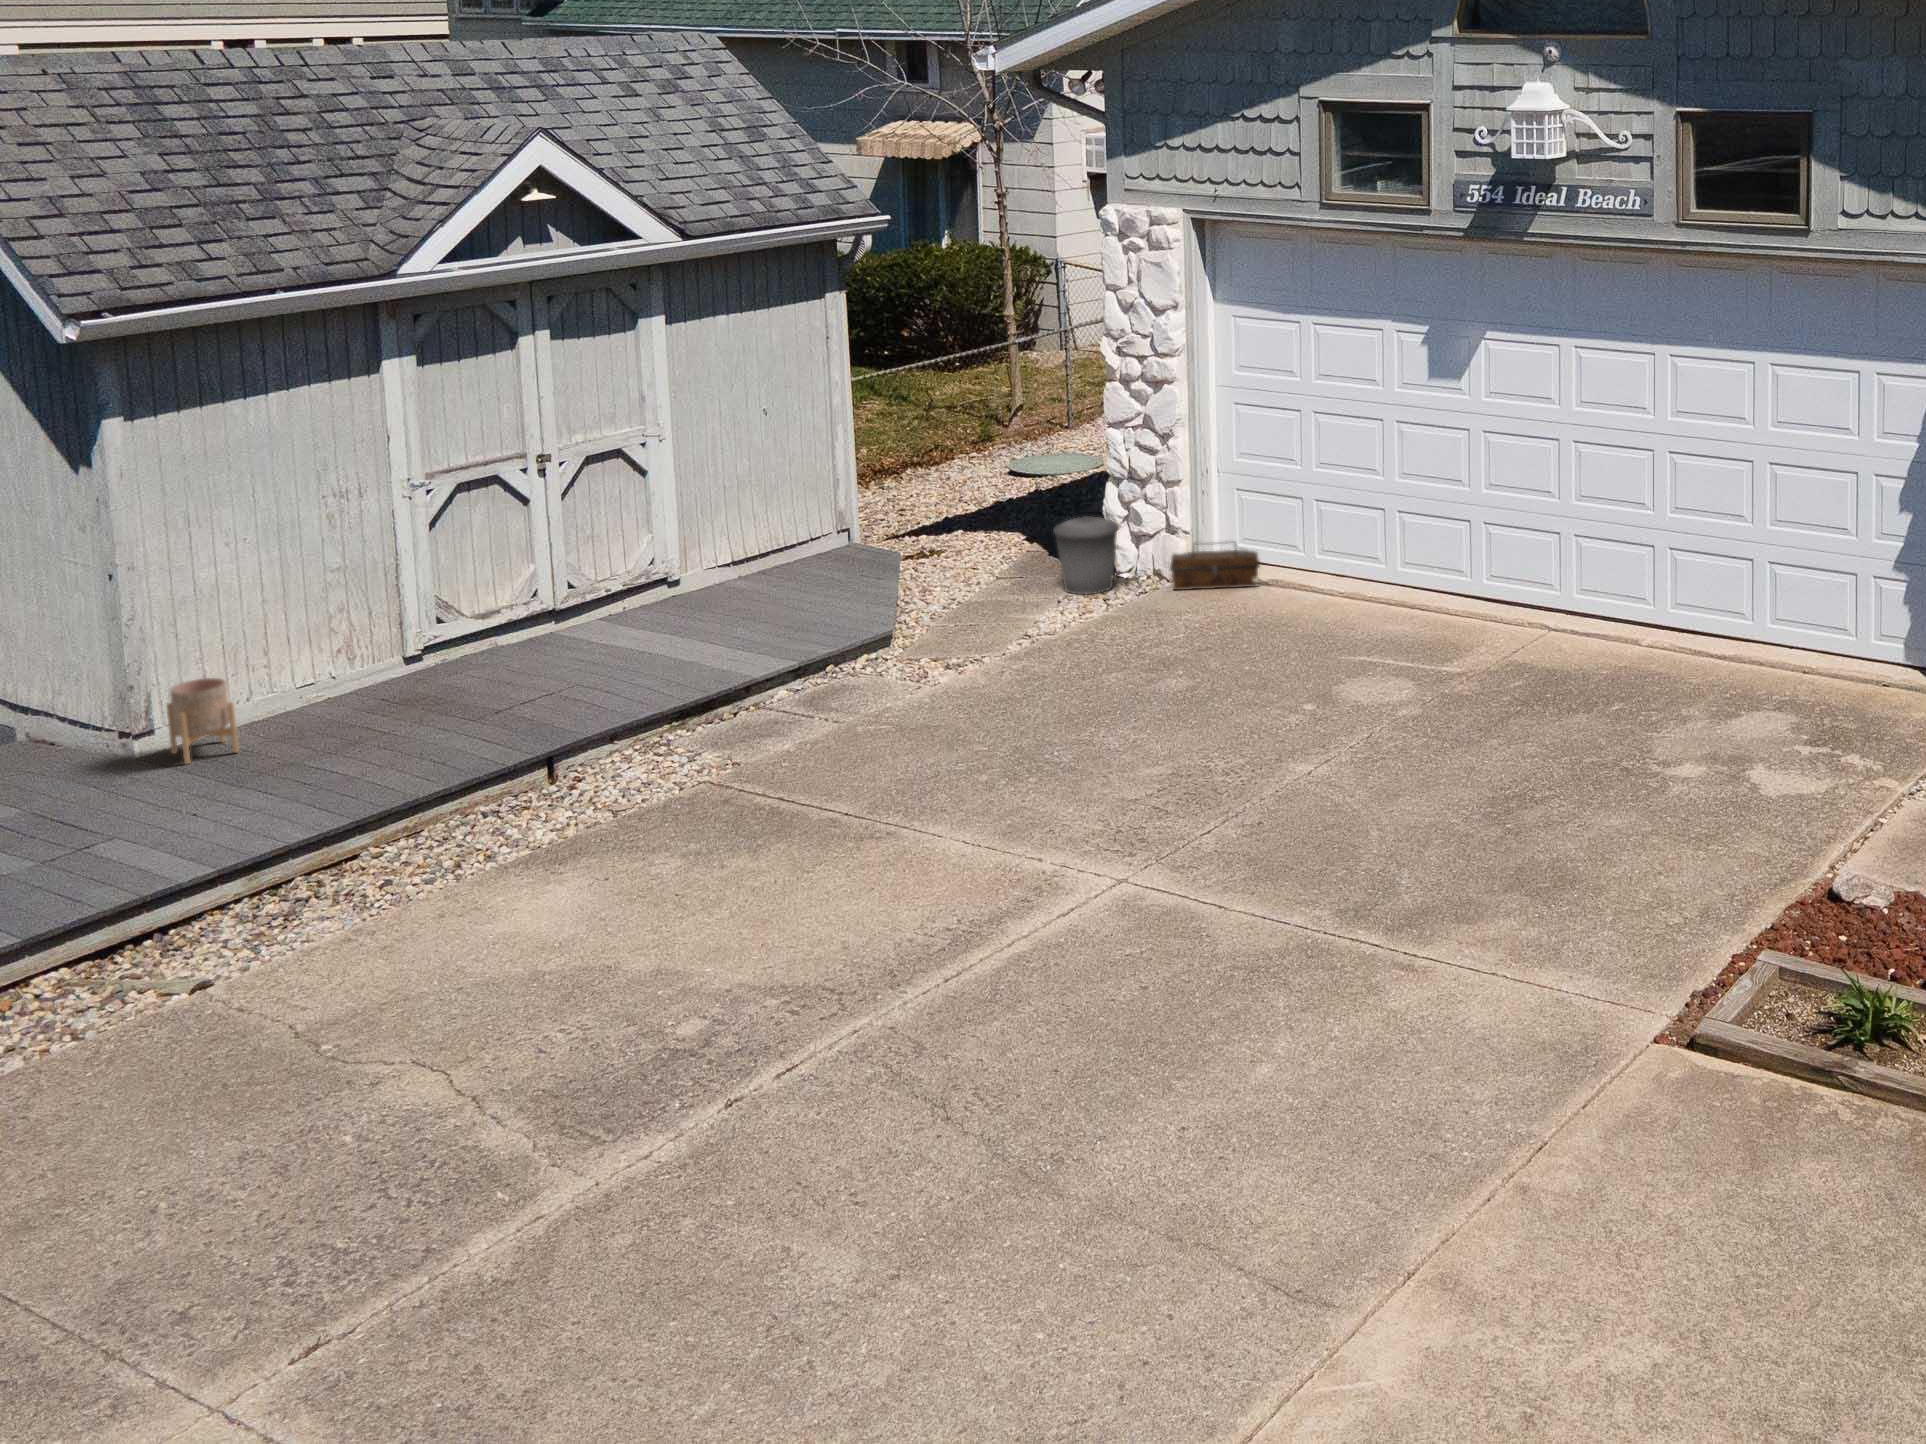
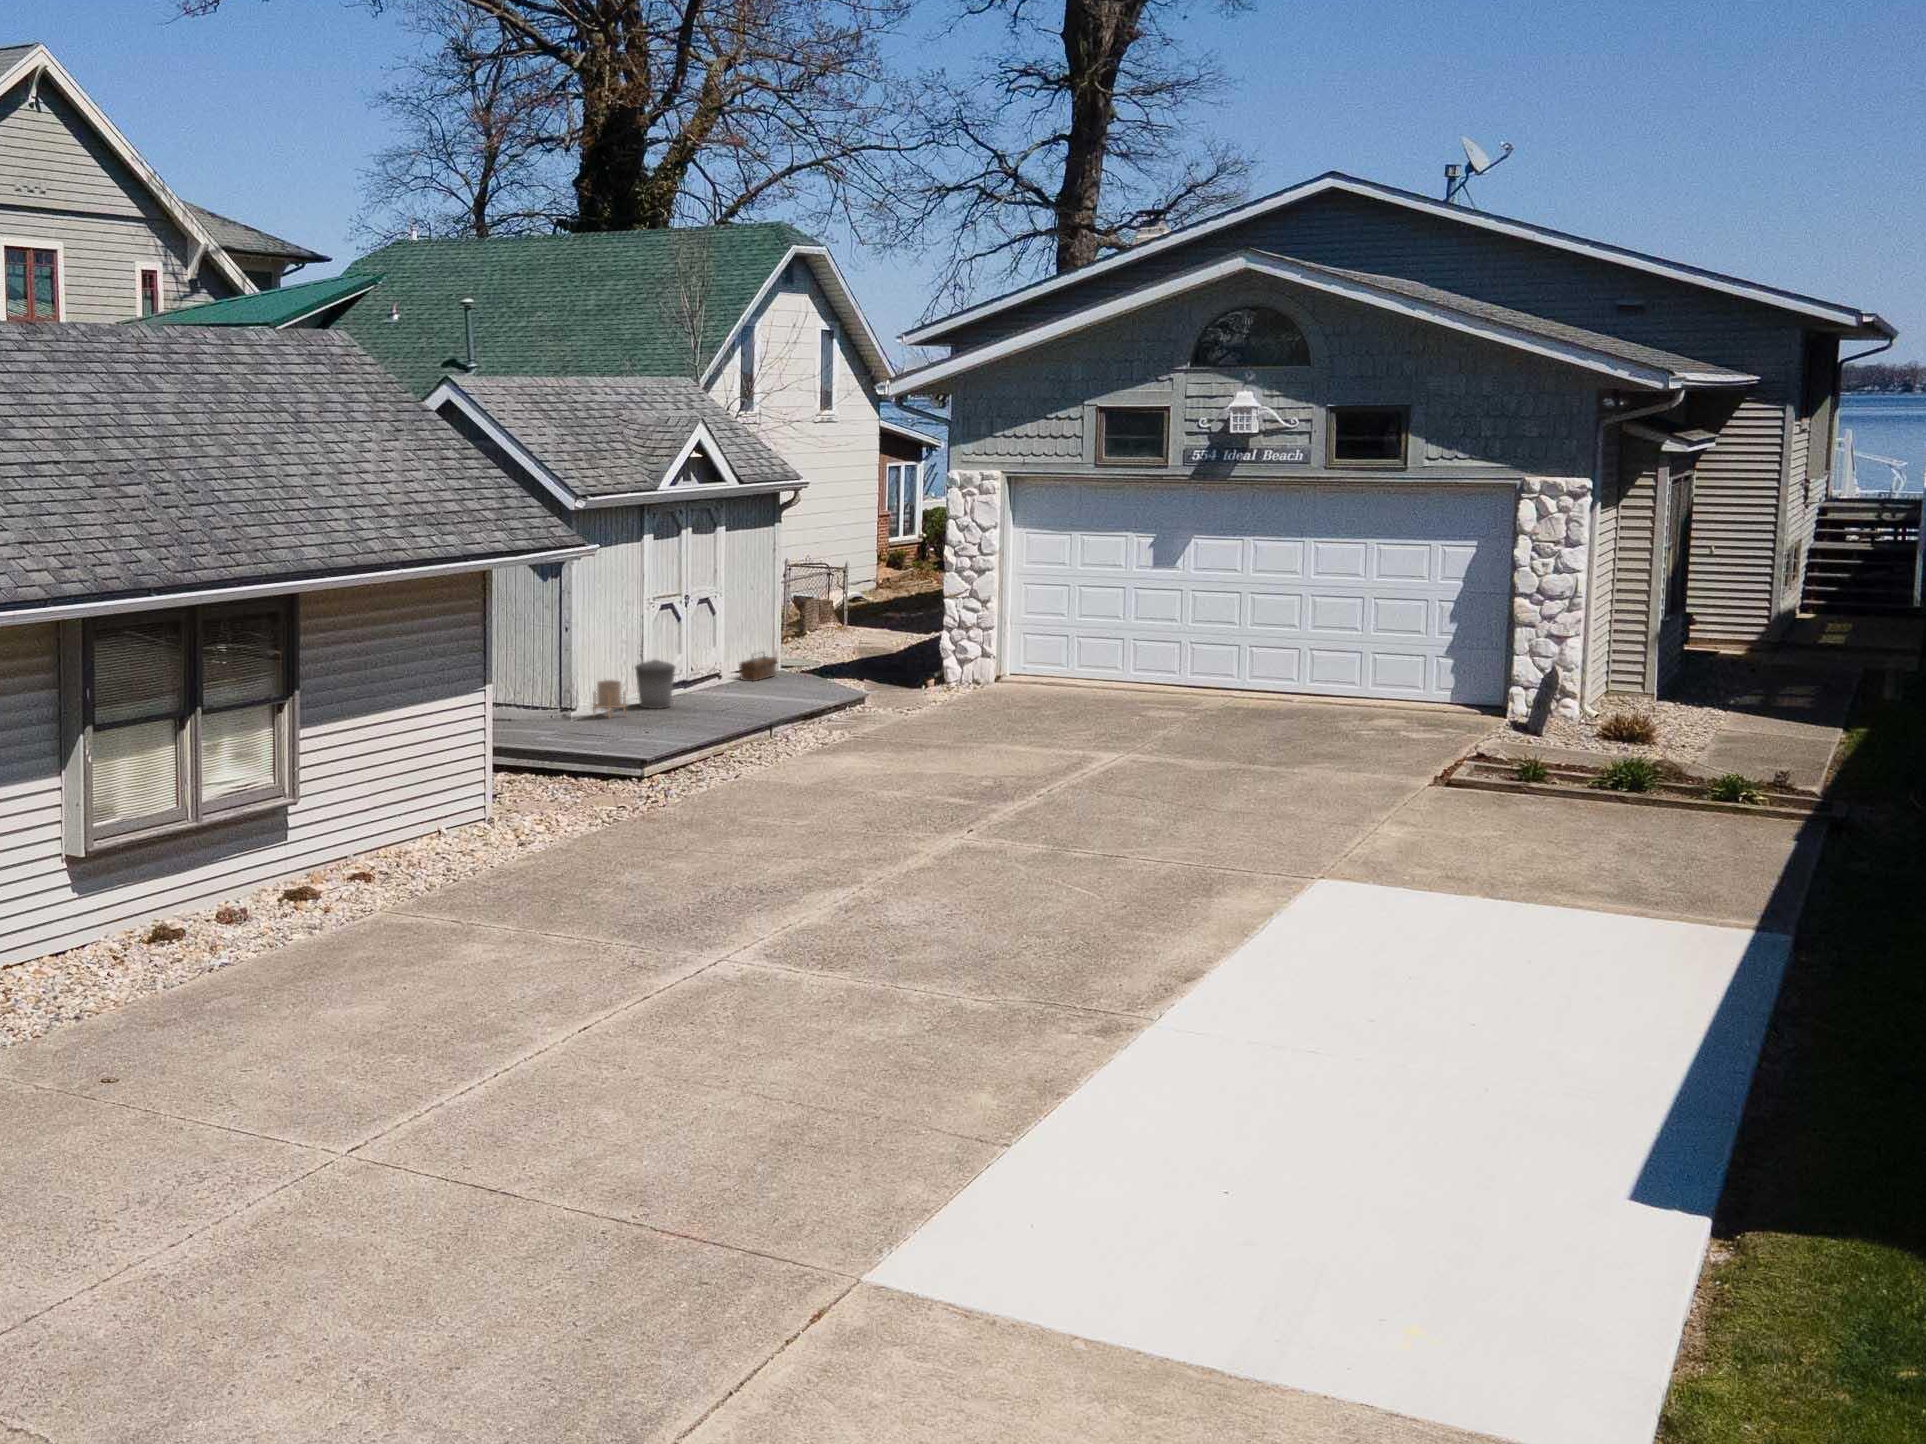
trash can: present [1053,516,1119,595] -> present [635,660,676,709]
toolbox: present [1169,541,1260,590] -> present [740,652,777,681]

